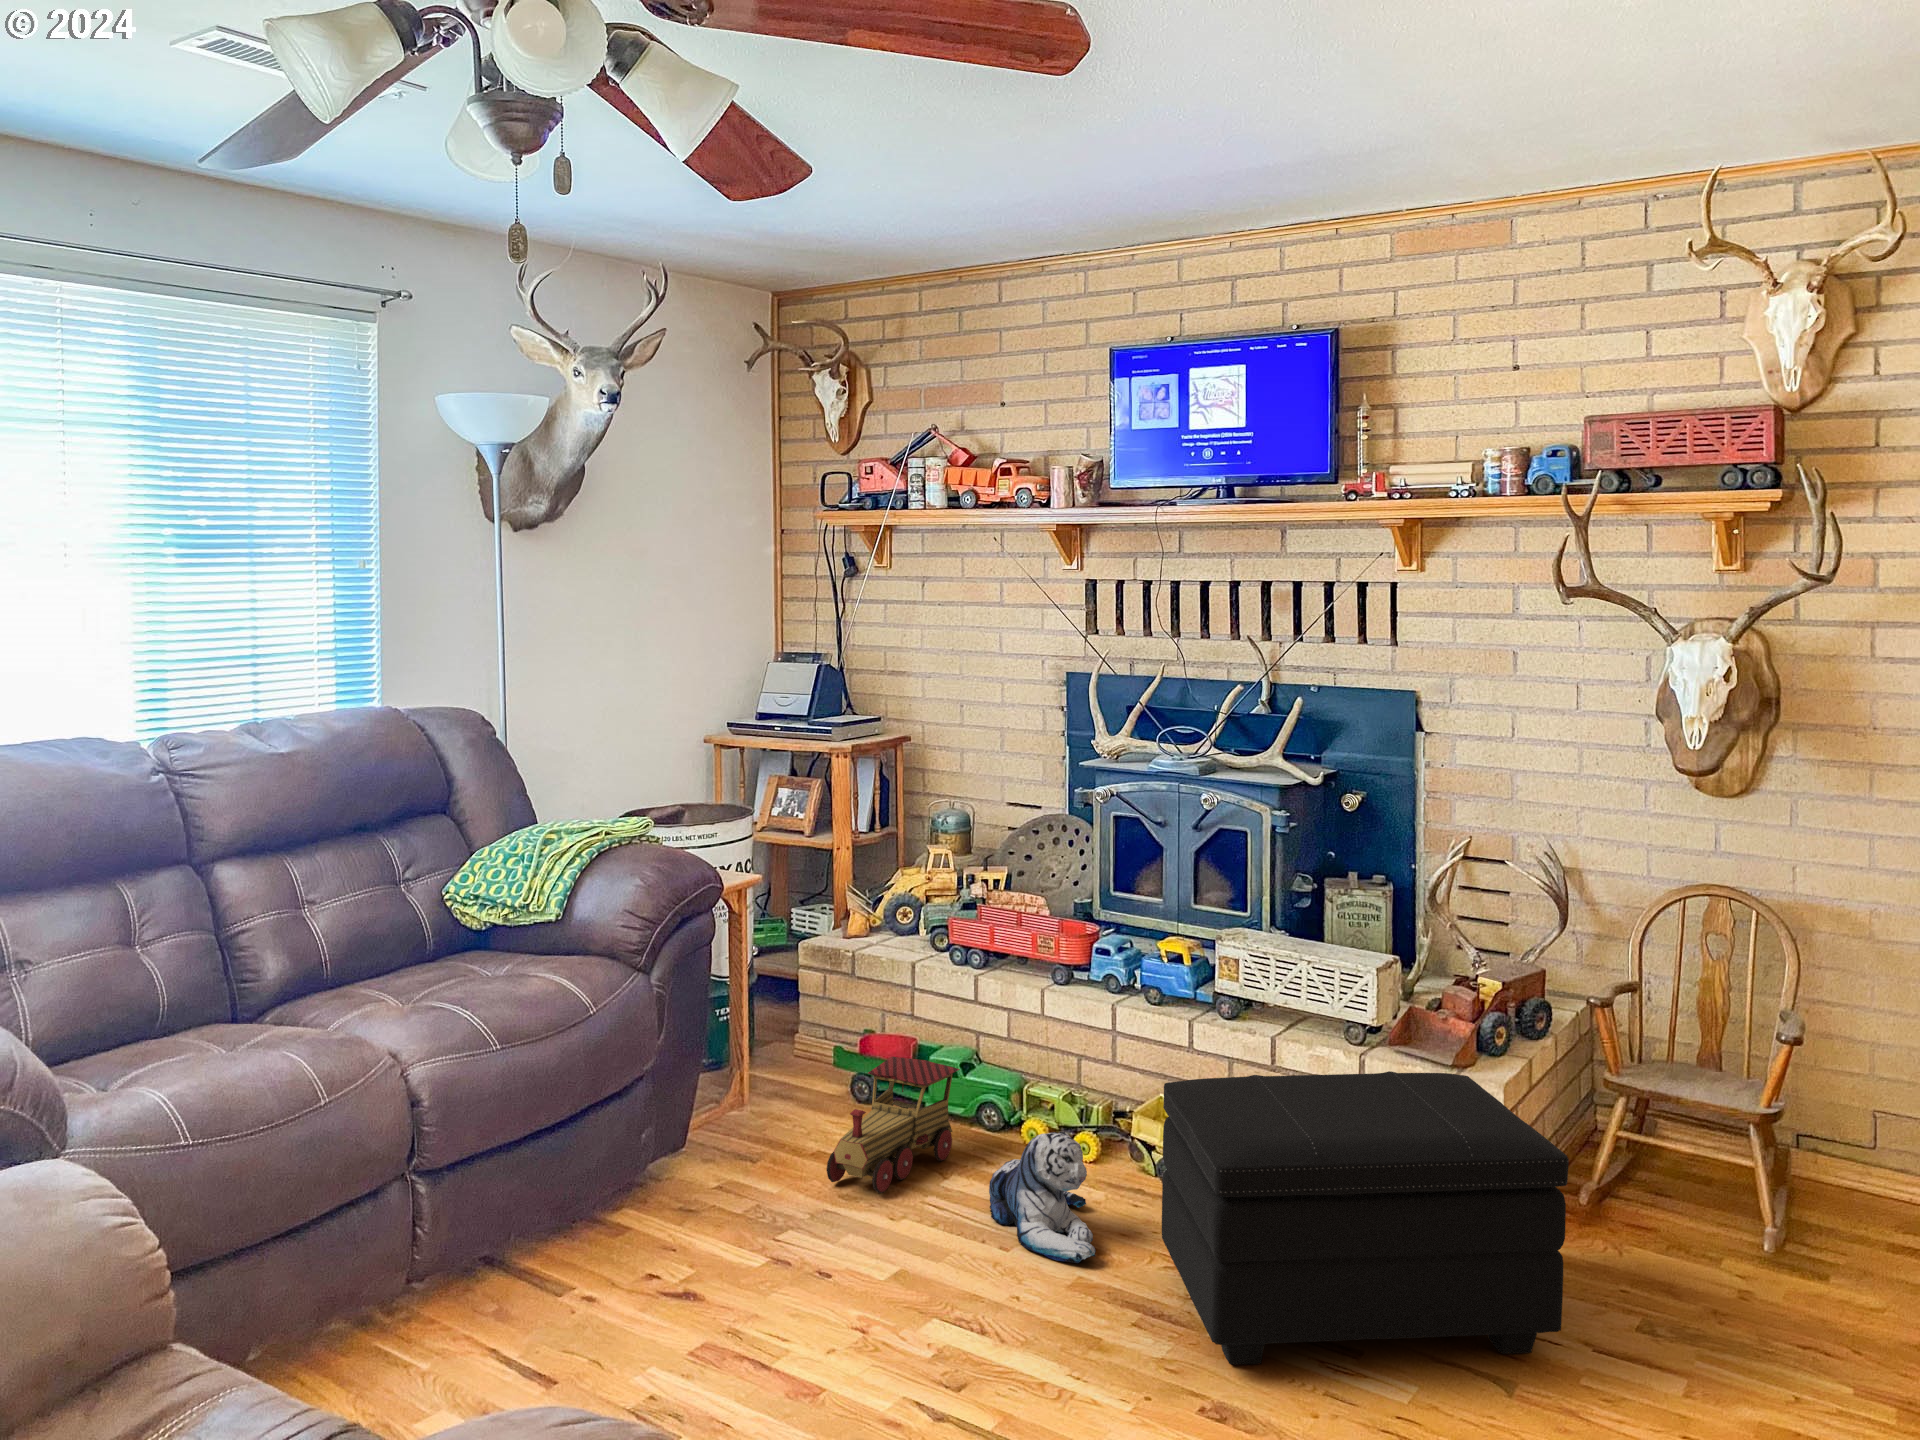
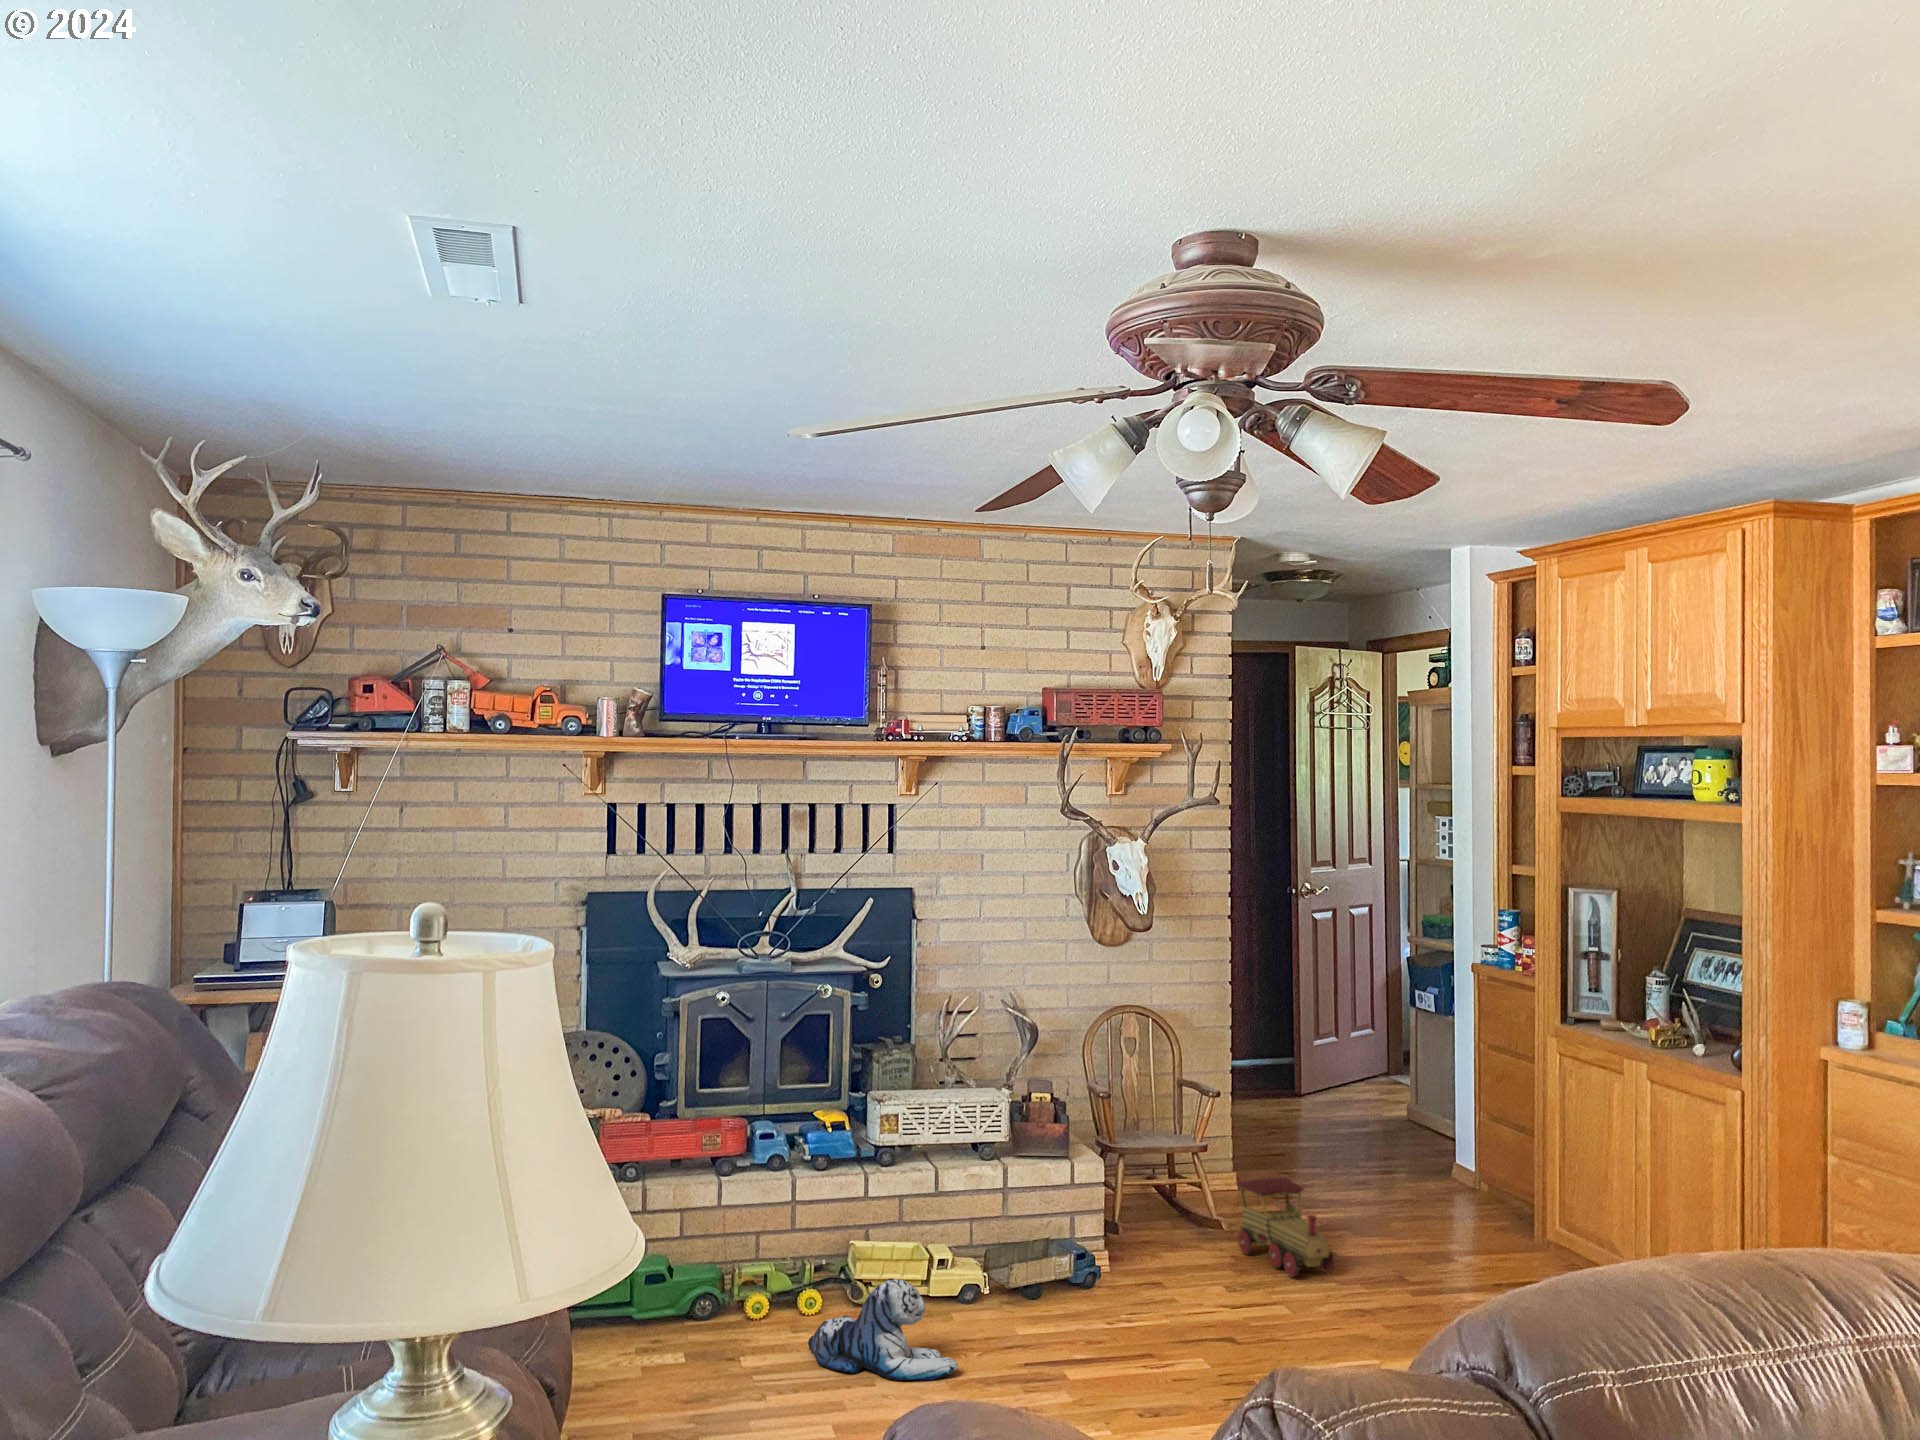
toy train: present [827,1057,959,1193] -> present [1236,1178,1335,1278]
footstool: present [1162,1071,1569,1364] -> none [988,1161,1250,1391]

